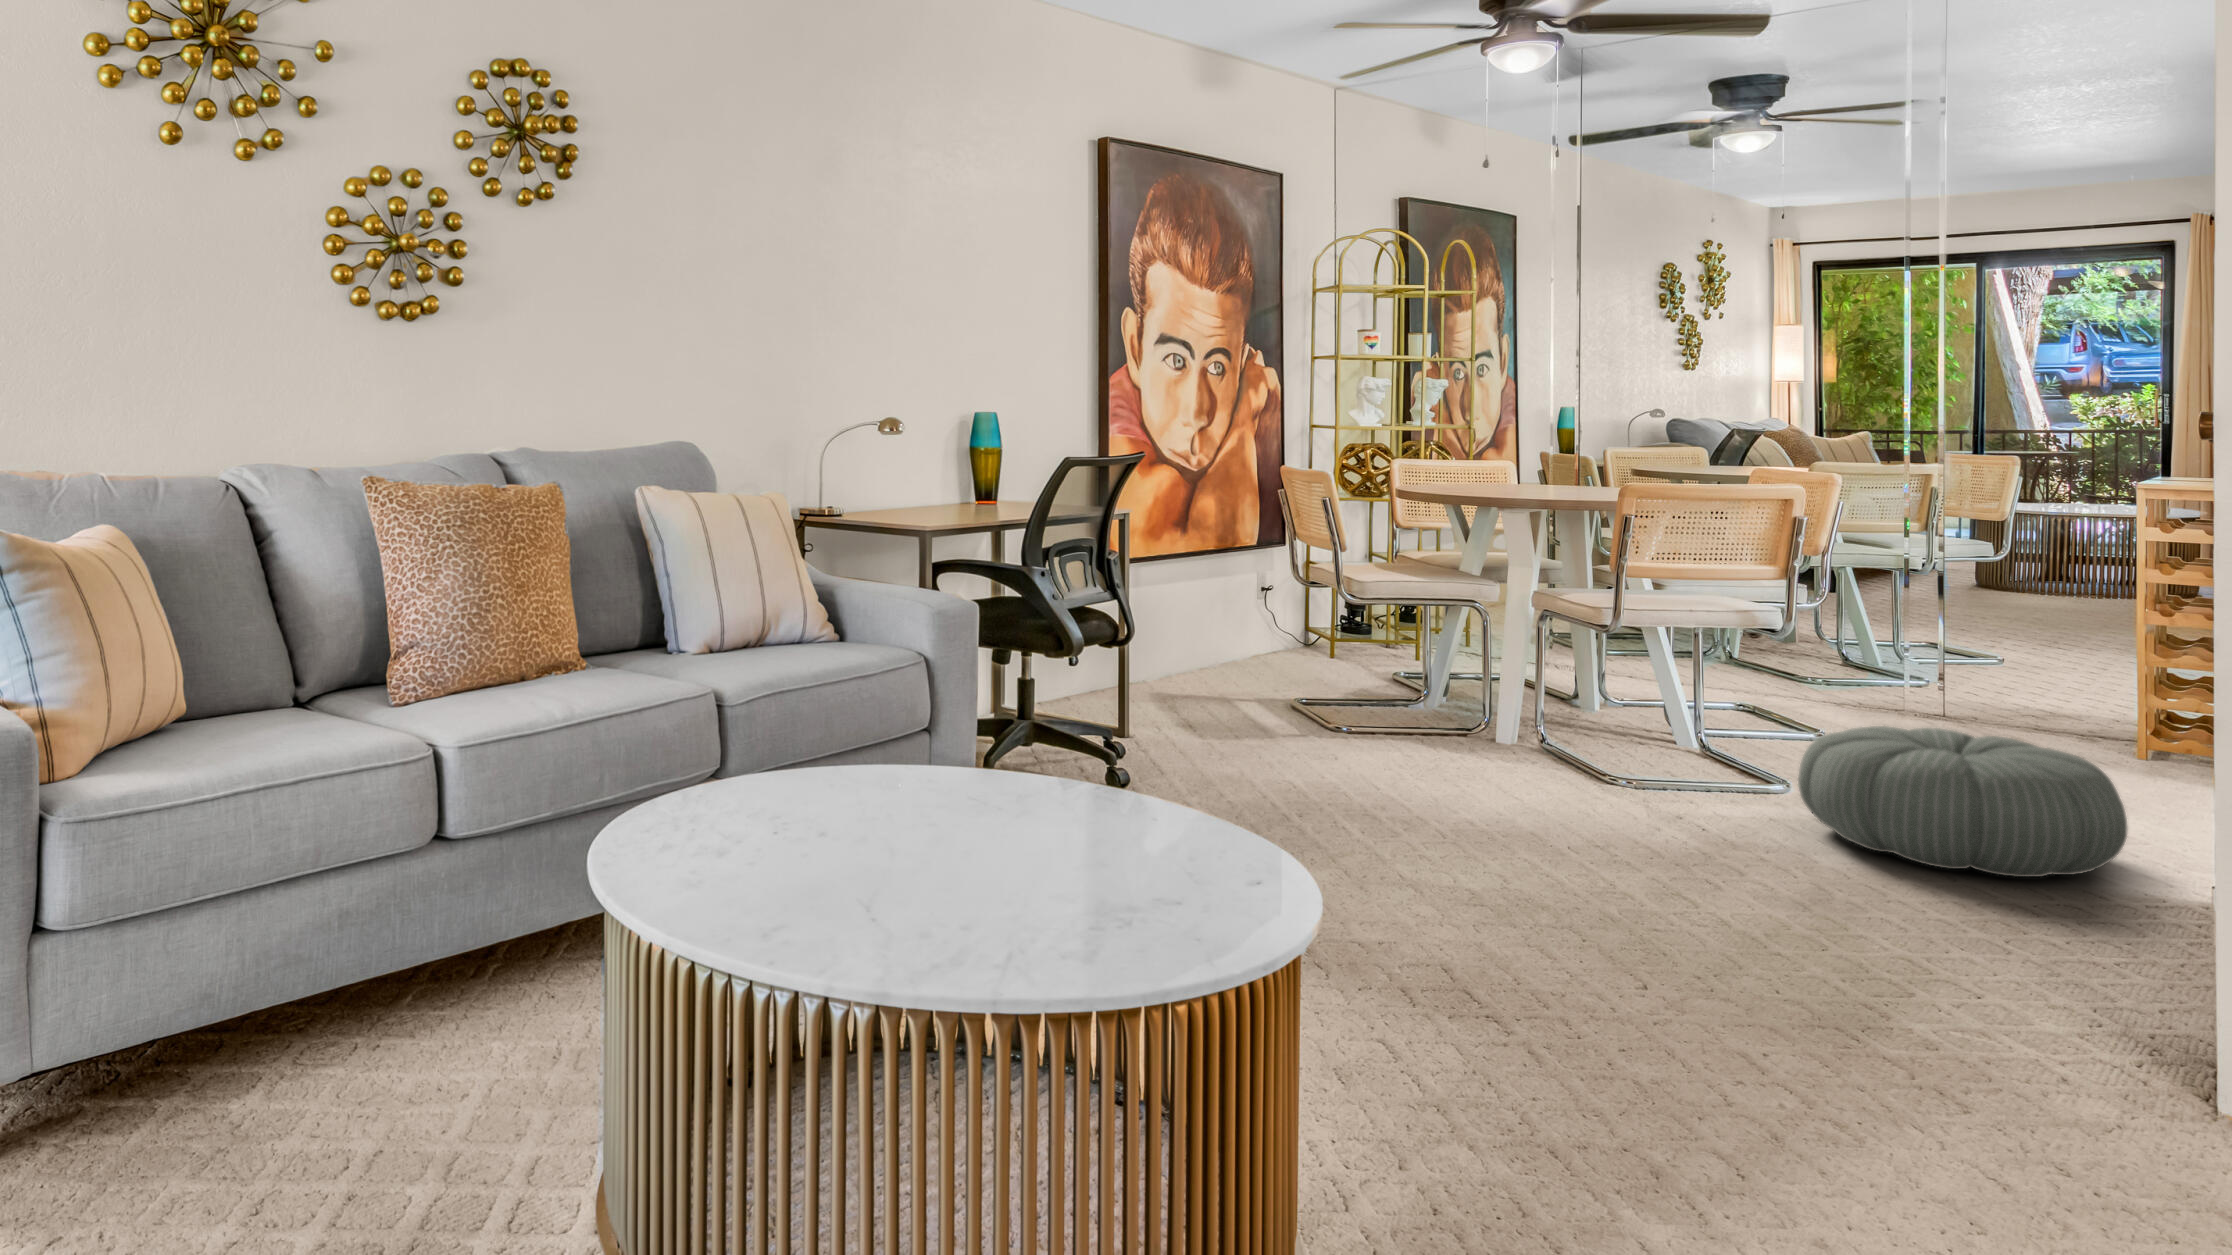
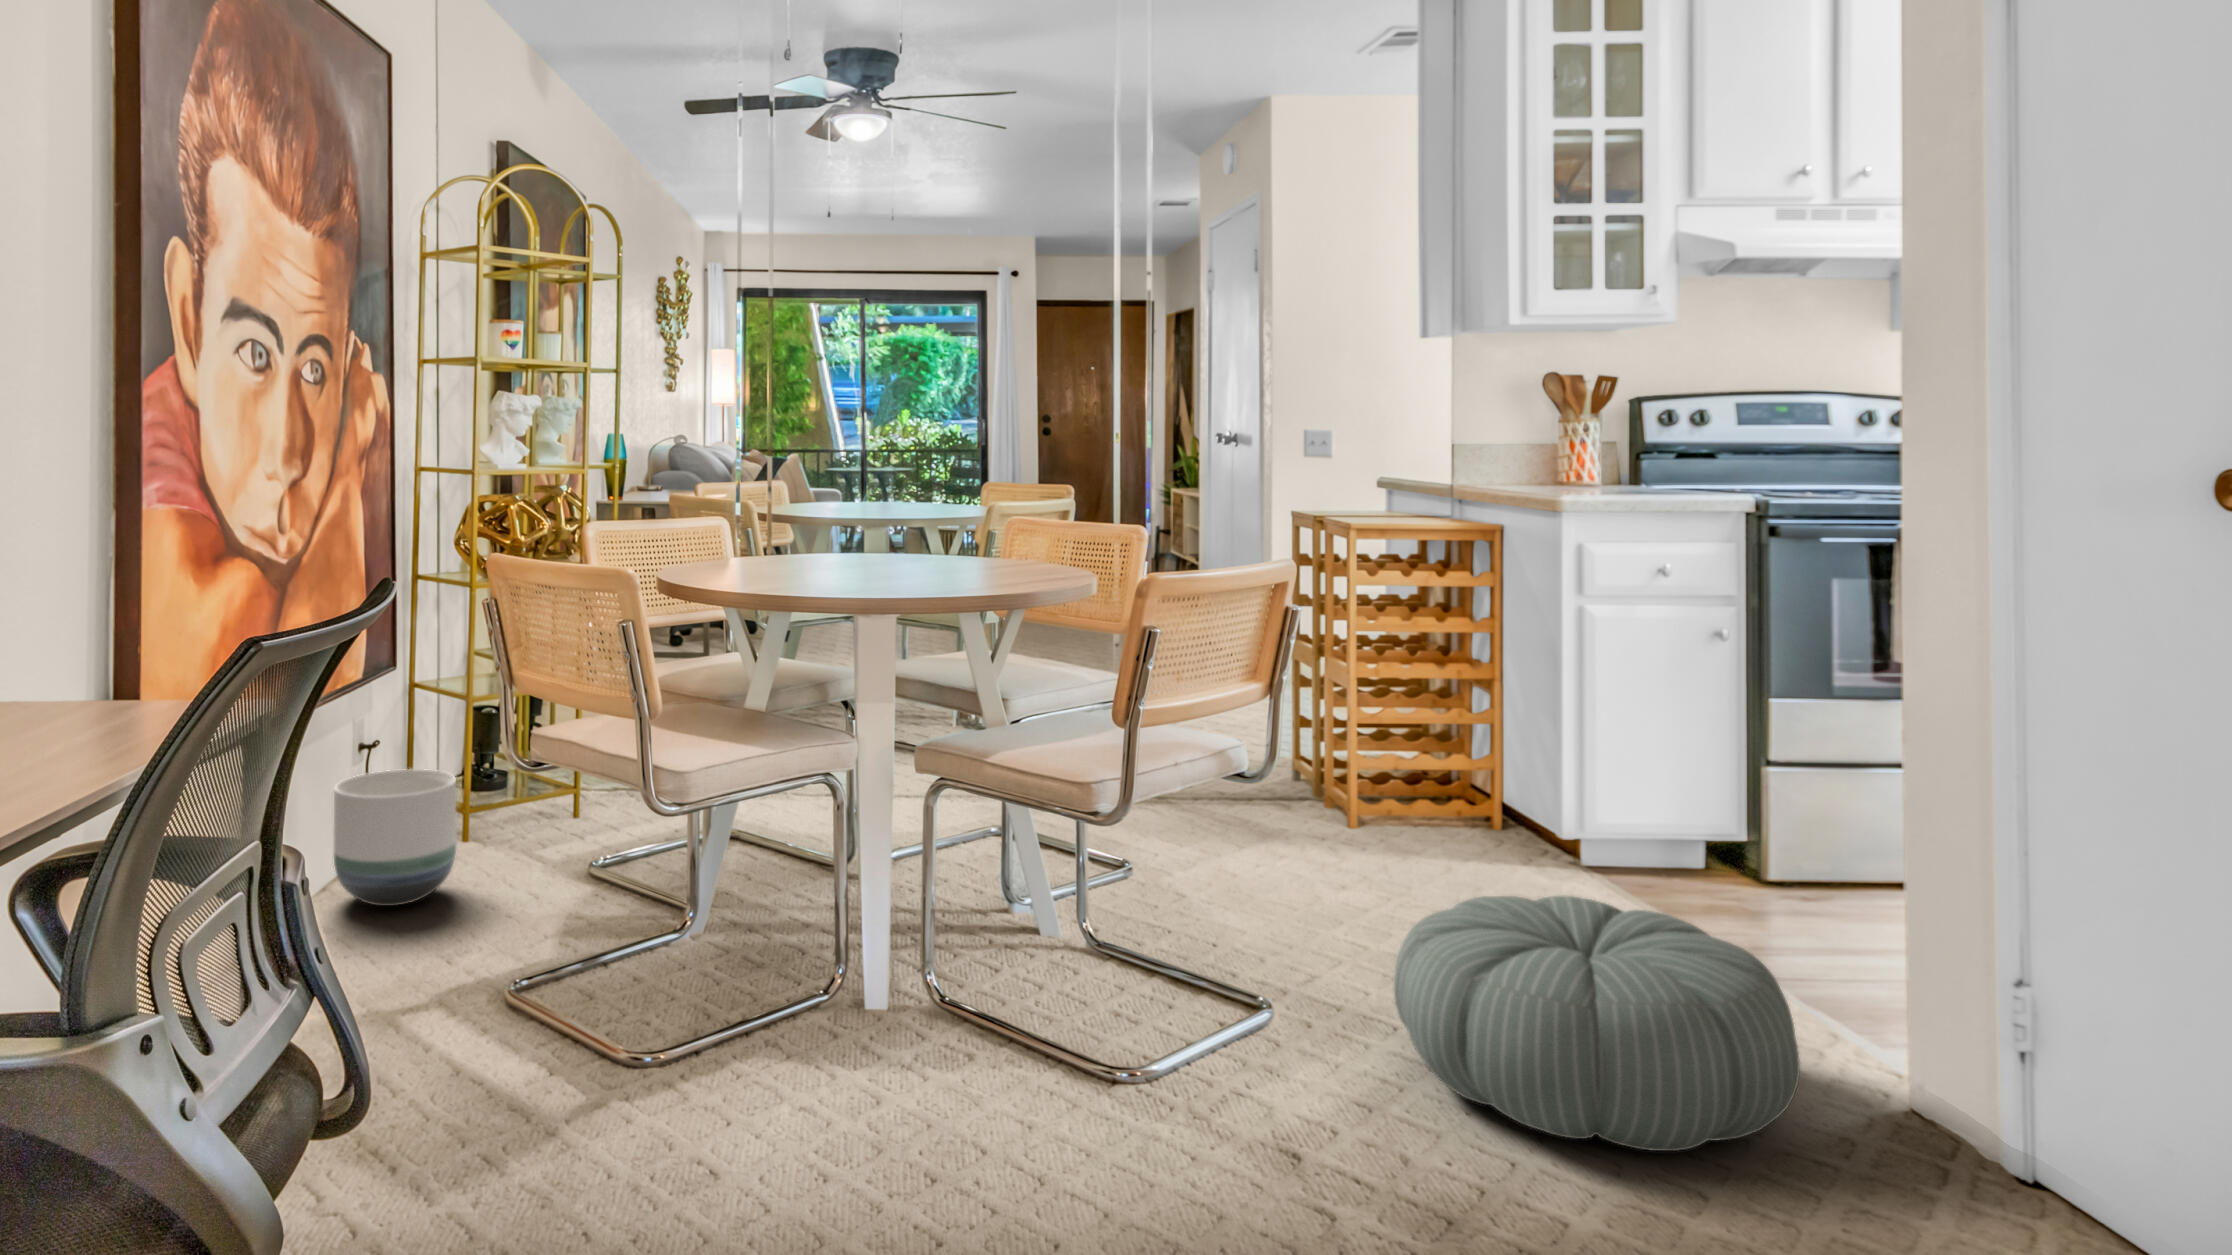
planter: none [1230,596,1300,668] -> present [334,769,457,906]

